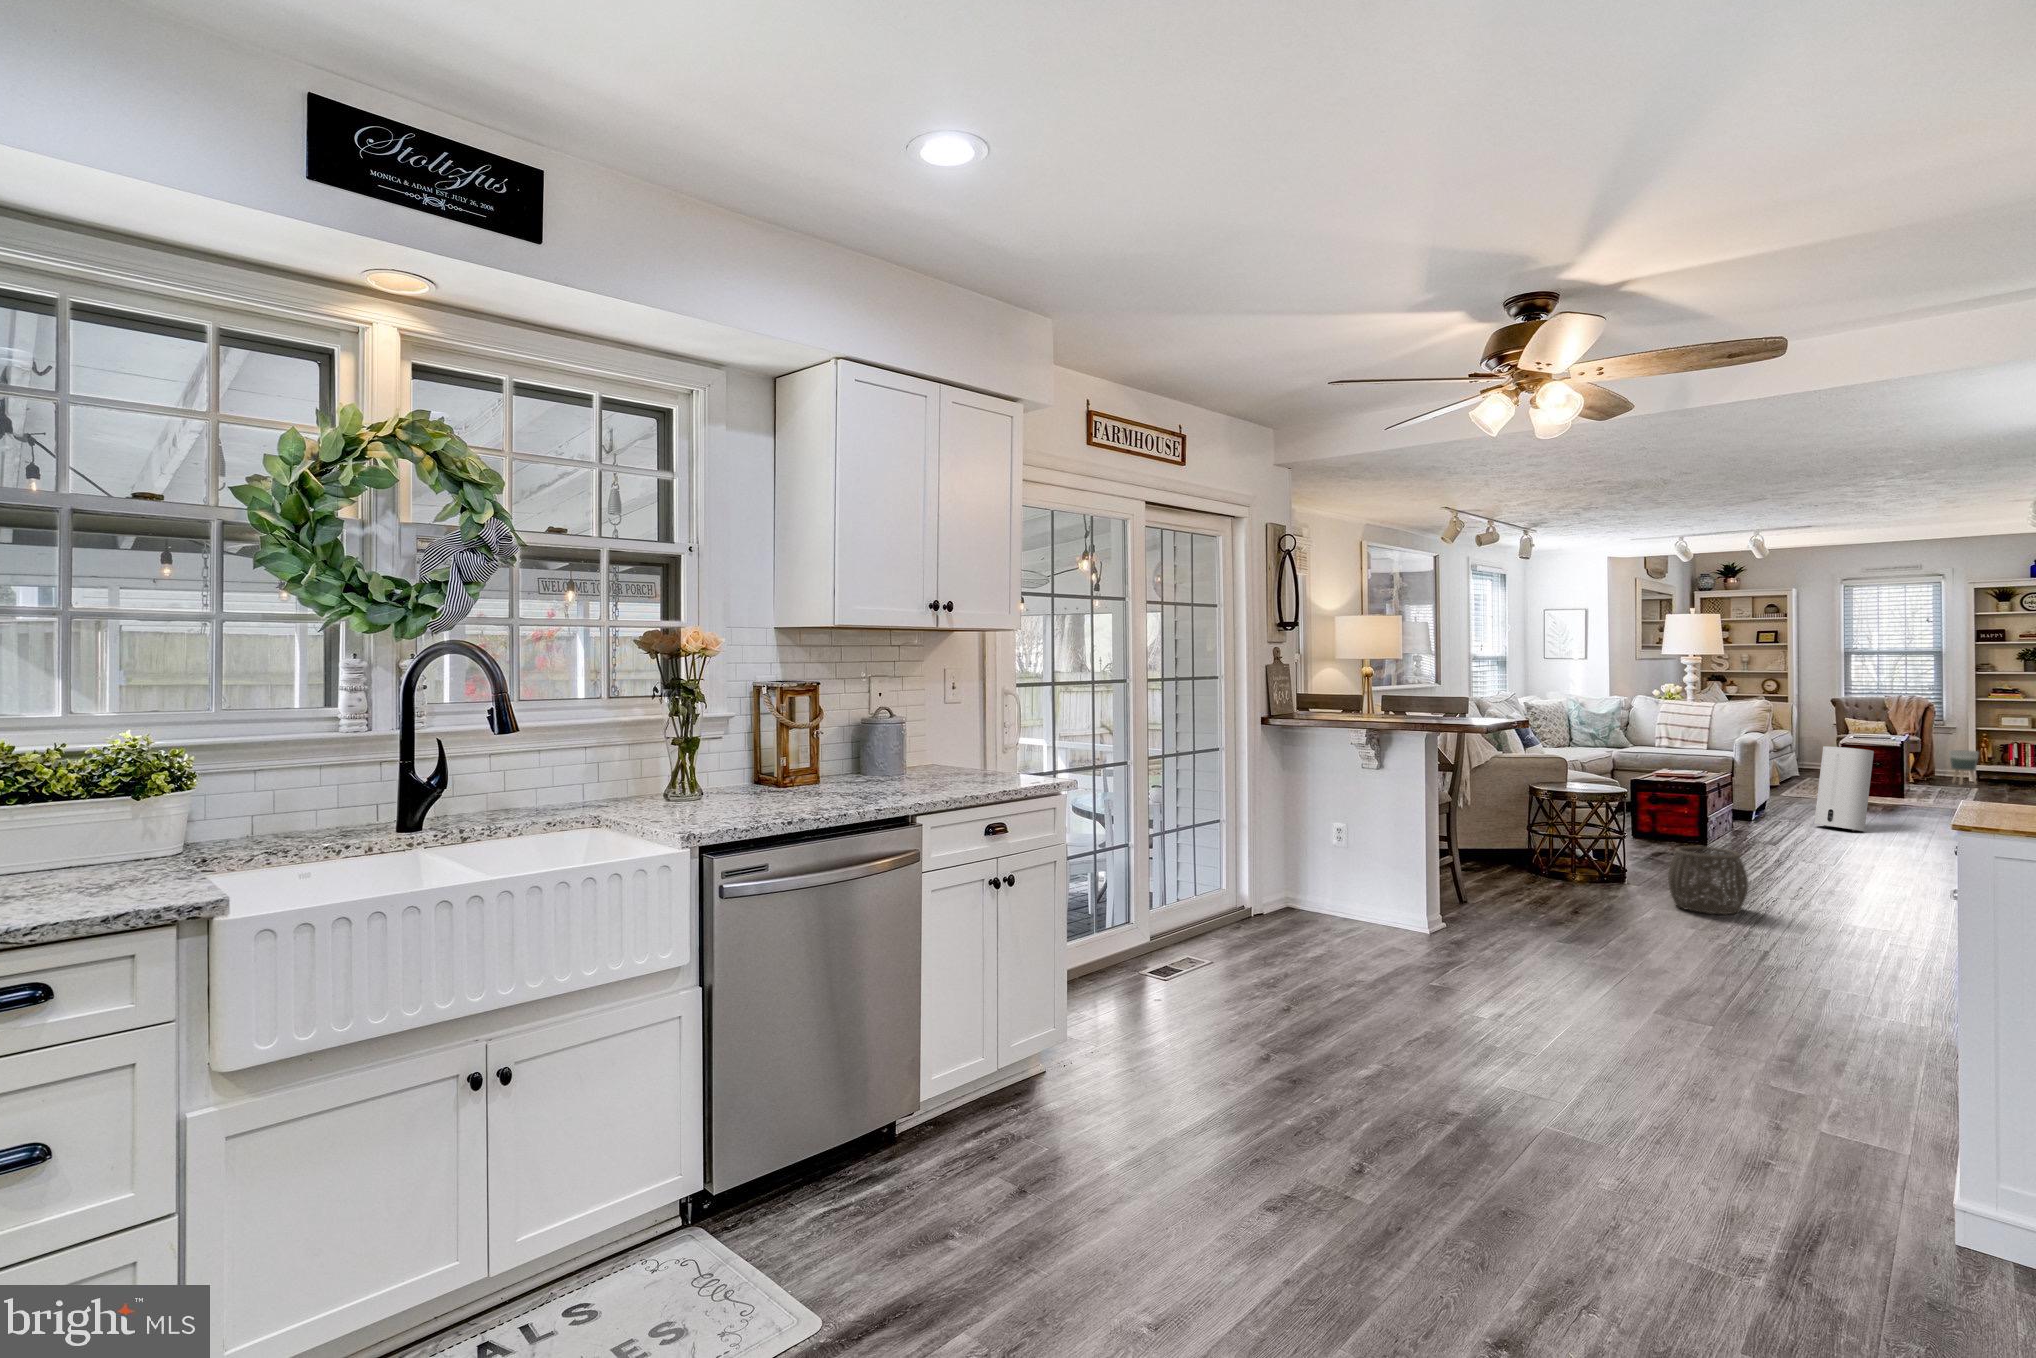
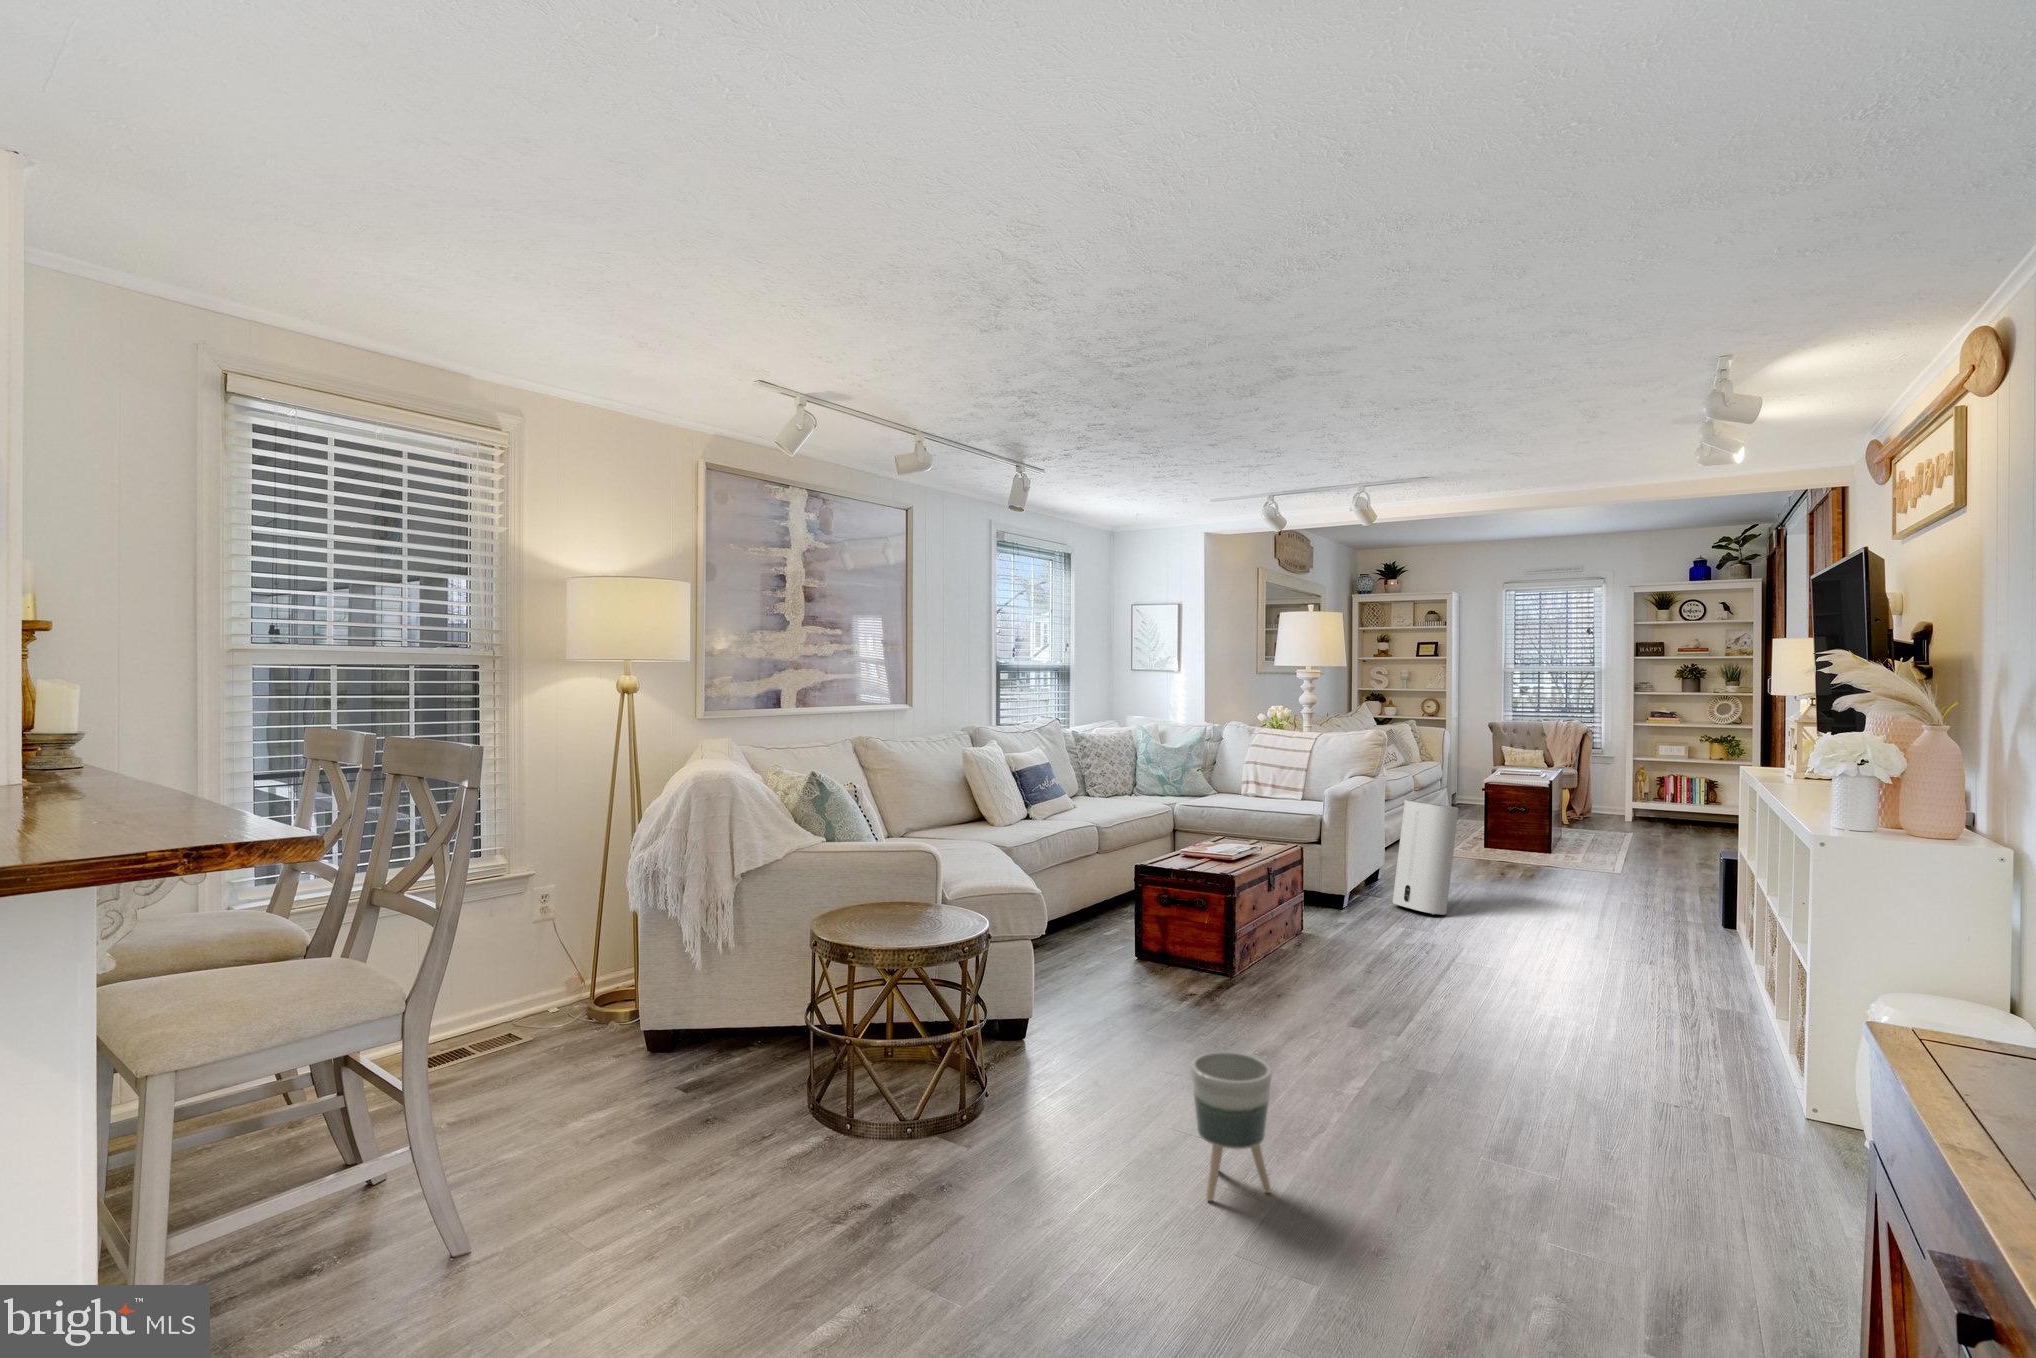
planter: present [1949,750,1979,785] -> present [1191,1052,1272,1201]
woven basket: present [1668,846,1748,915] -> none [979,1019,1096,1153]

